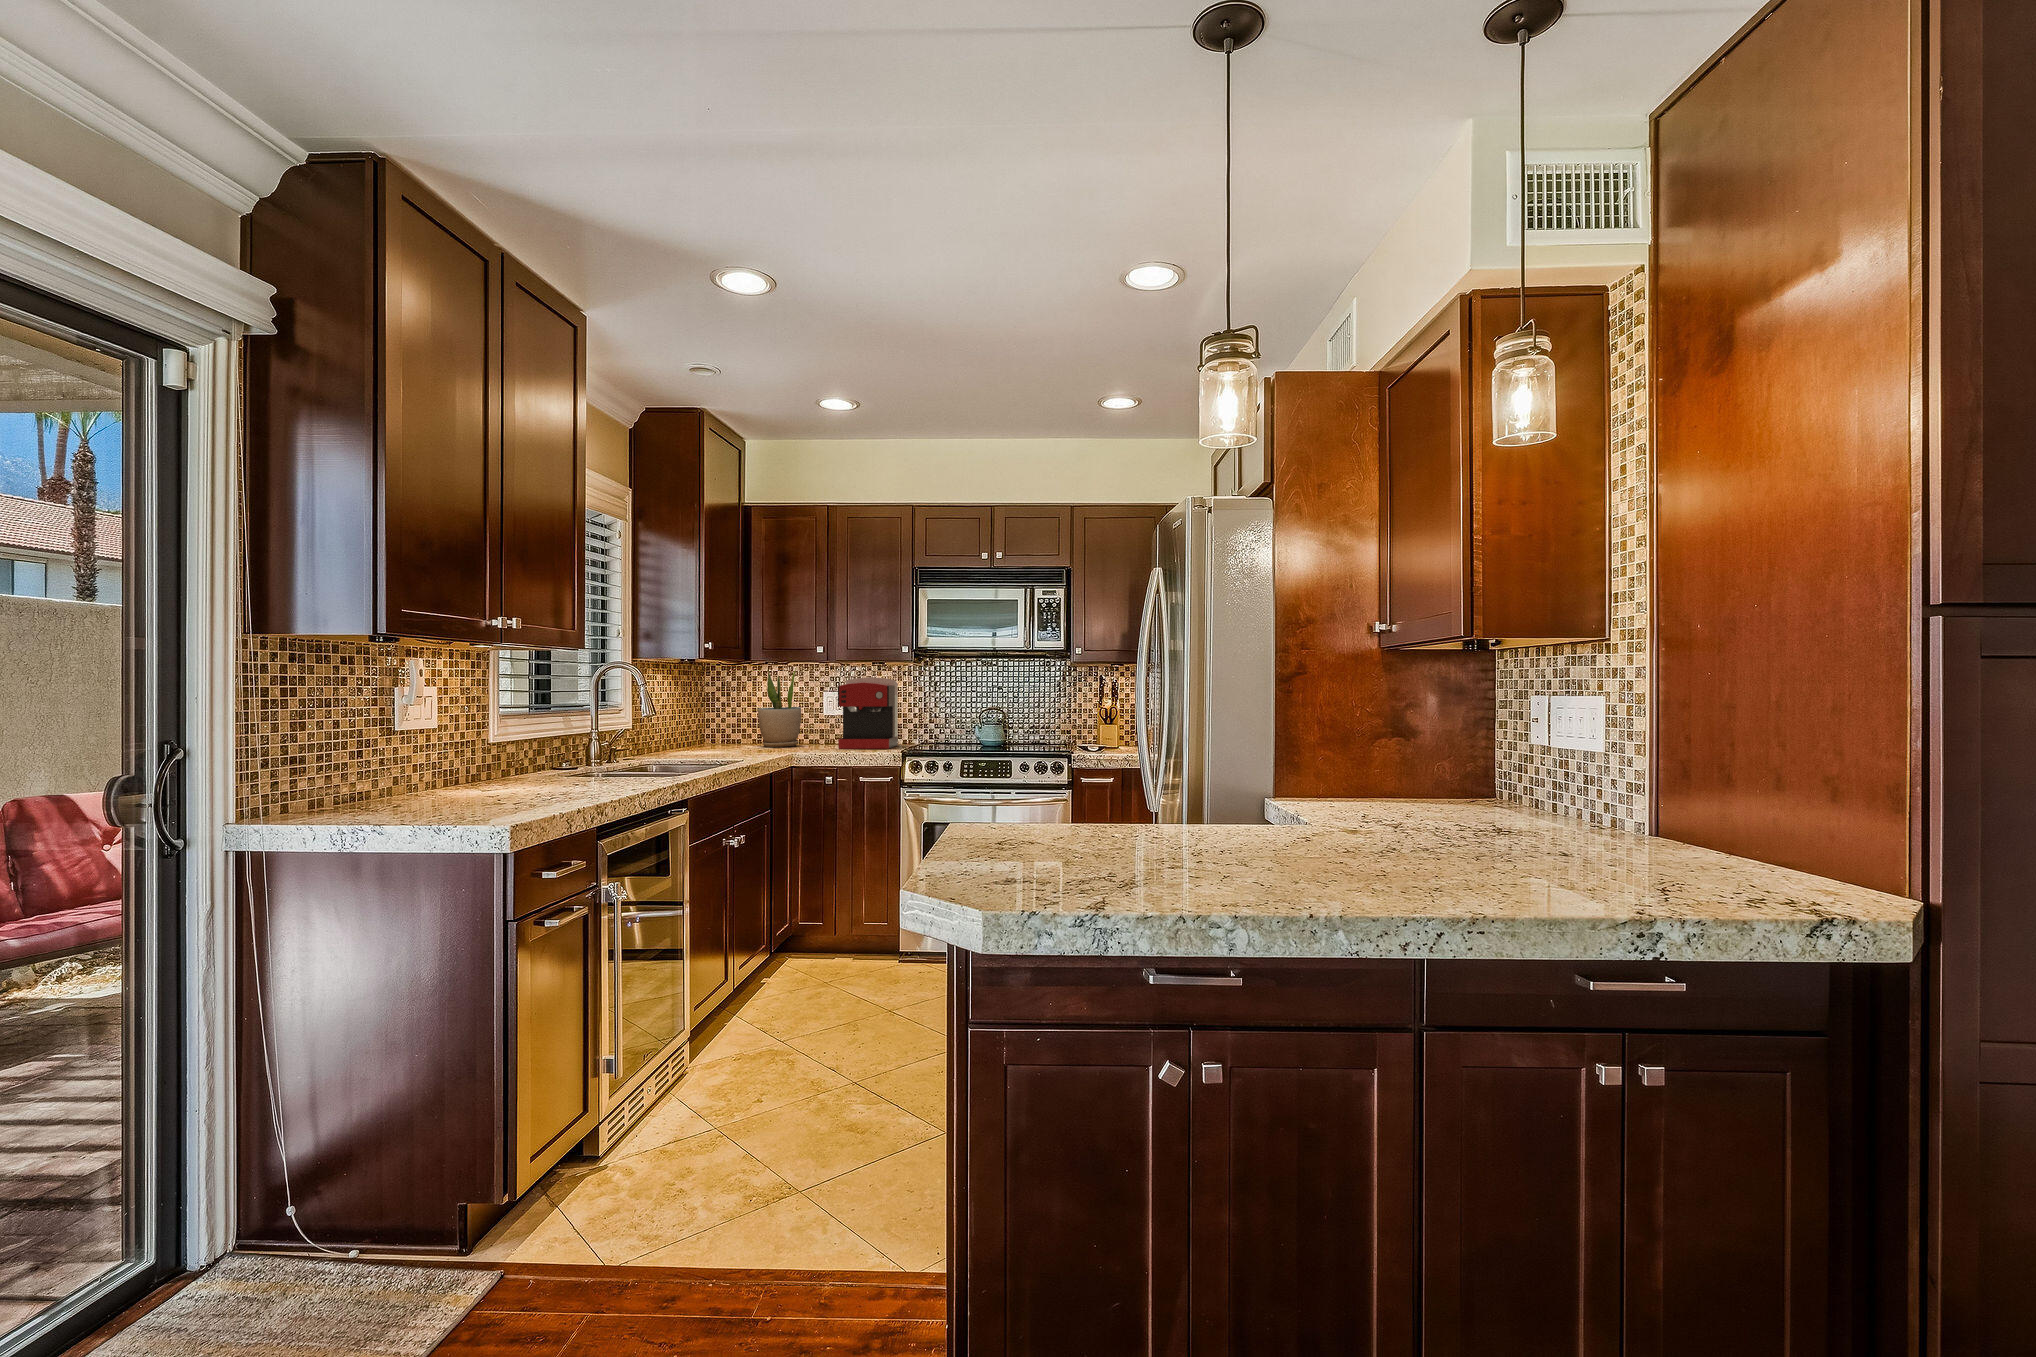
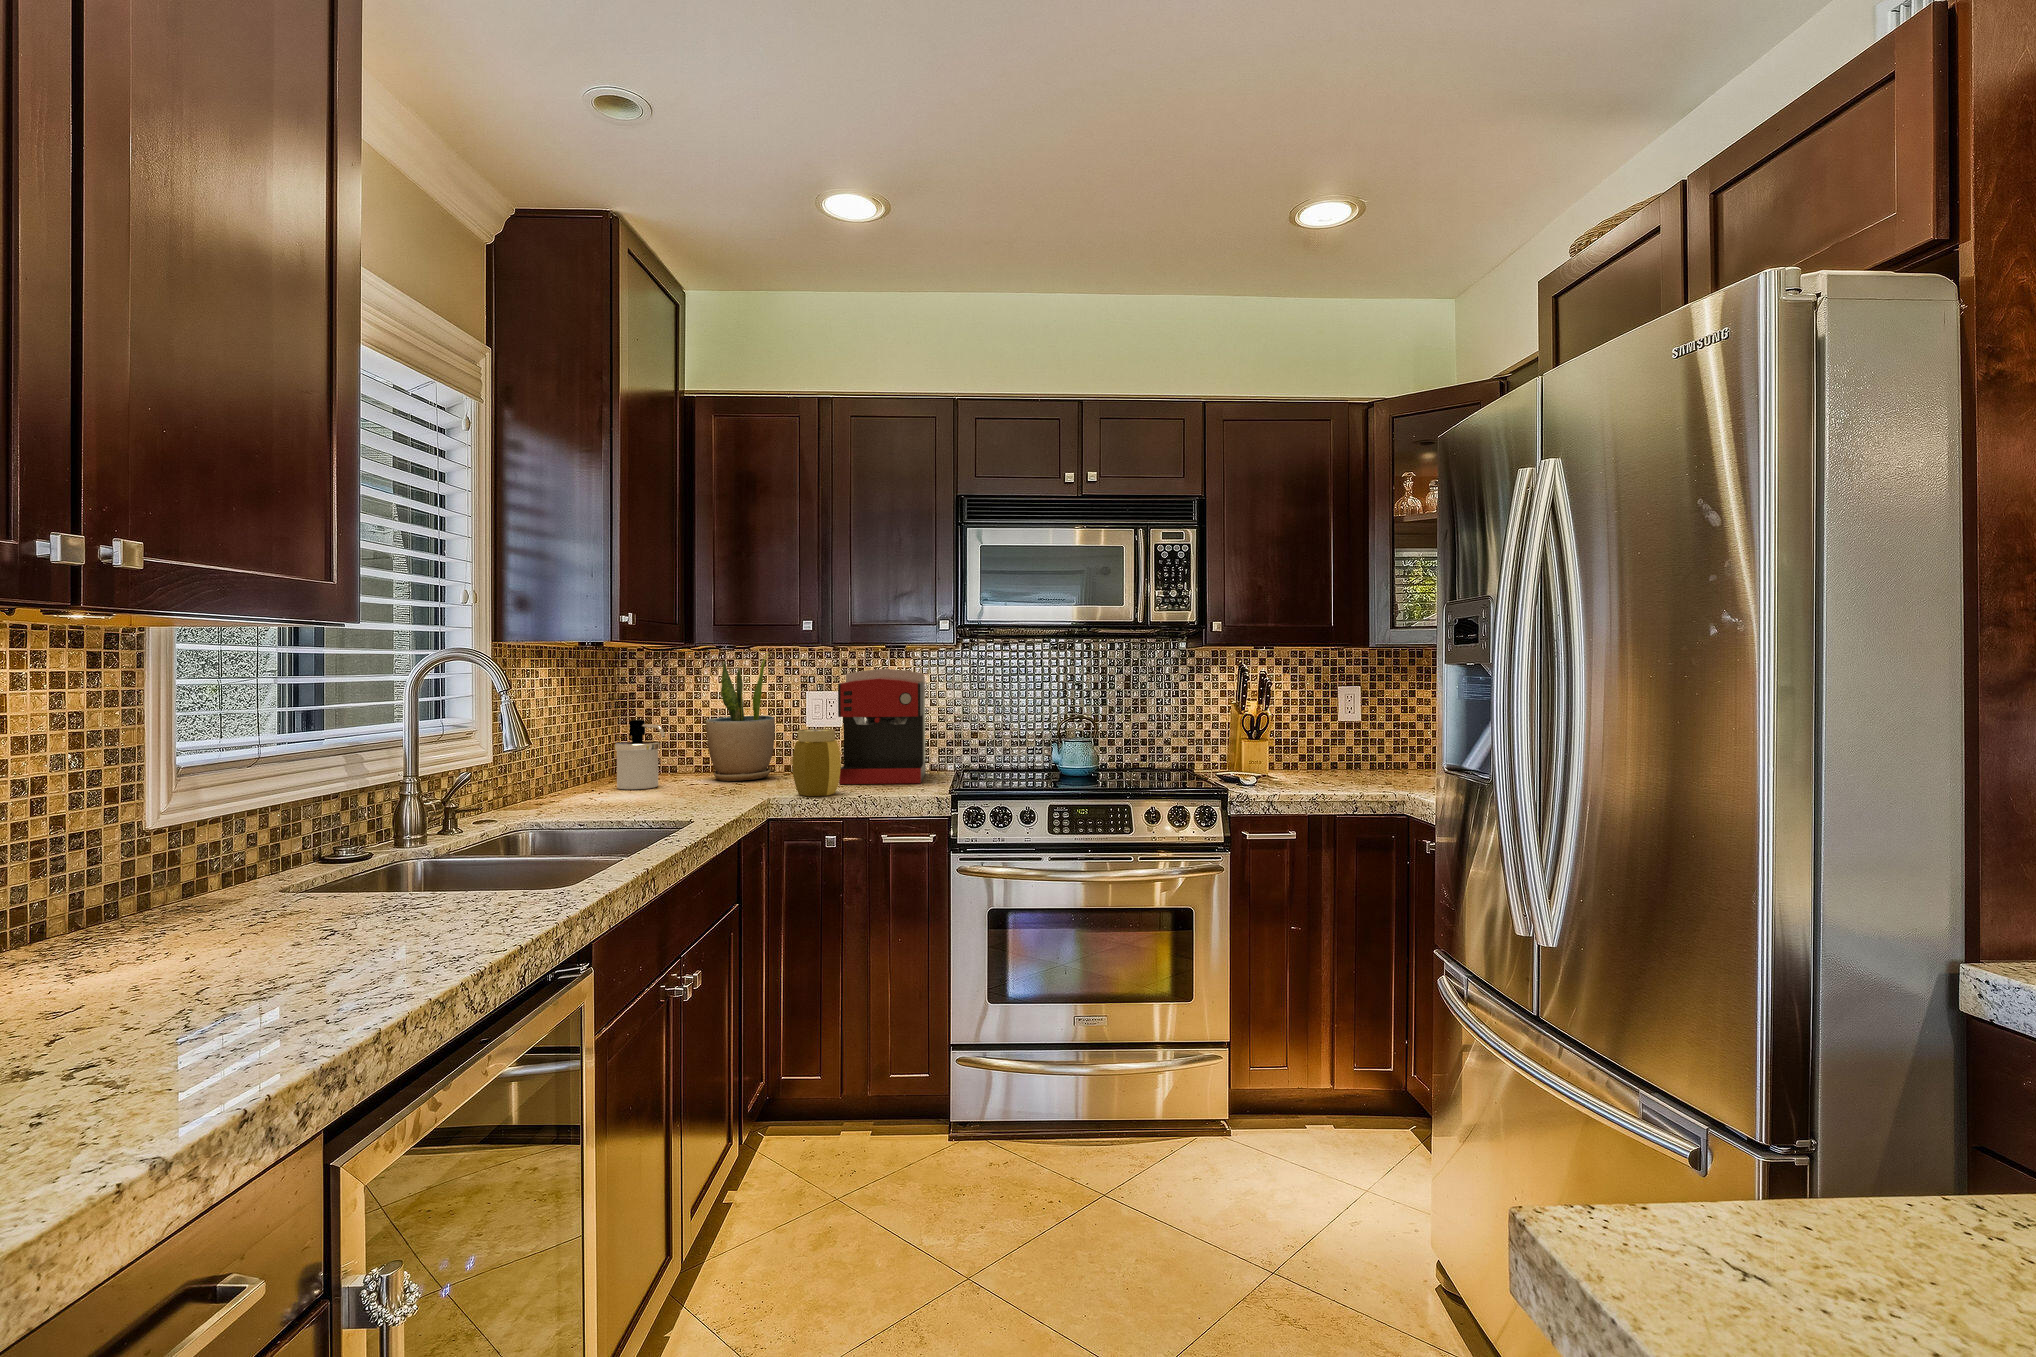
soap dispenser: none [702,708,732,750] -> present [615,720,665,789]
jar: none [806,713,836,753] -> present [793,729,841,796]

